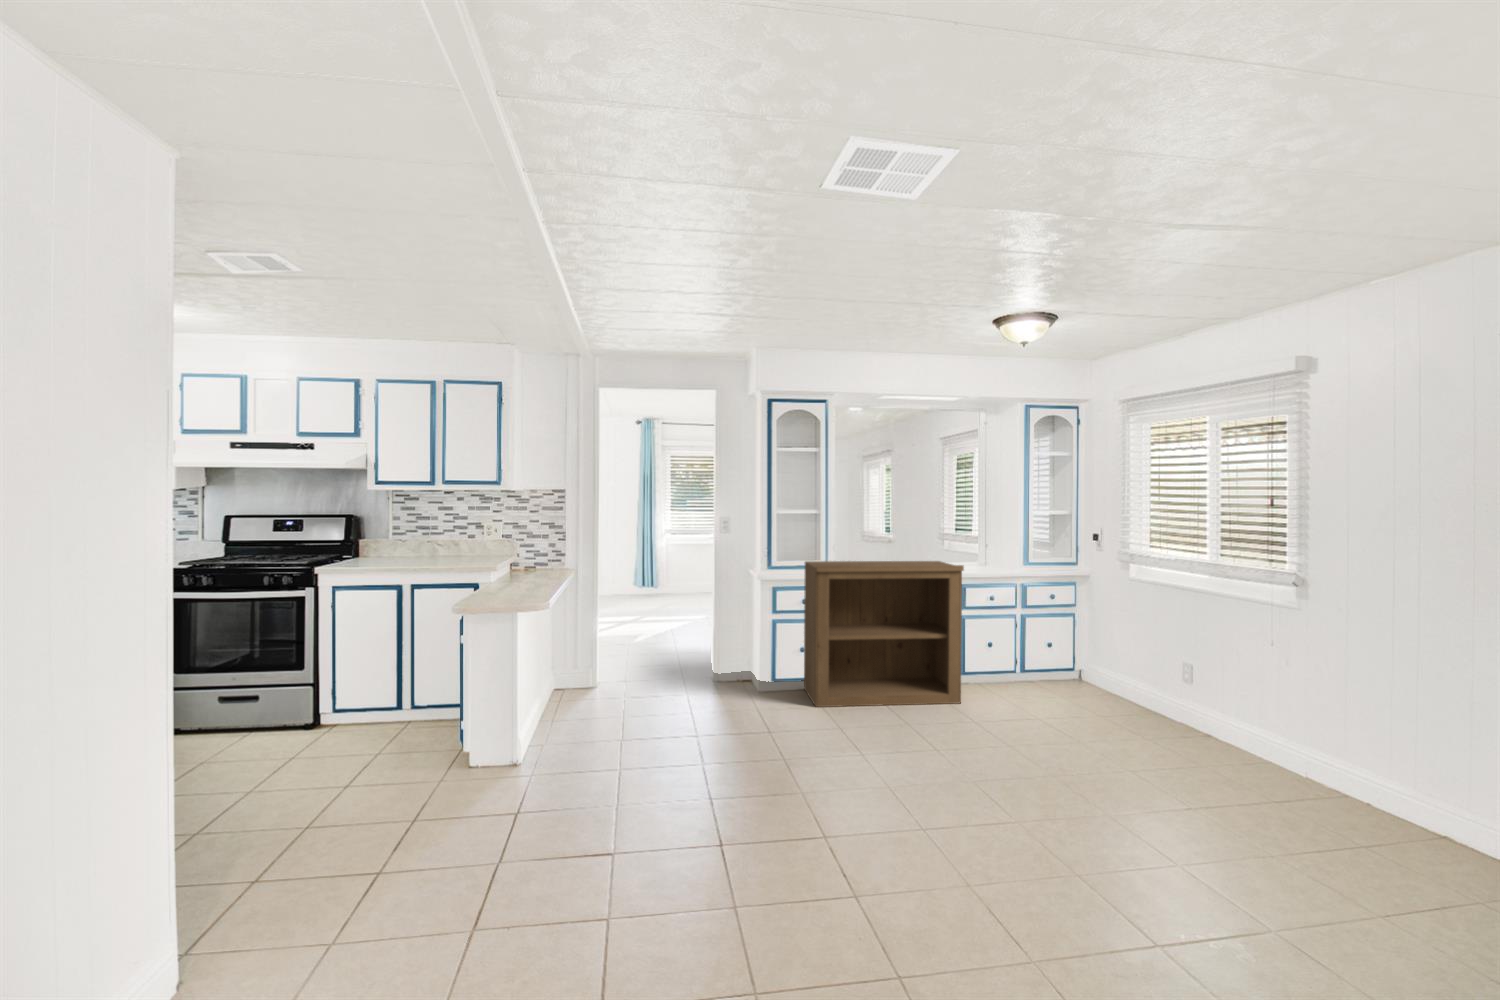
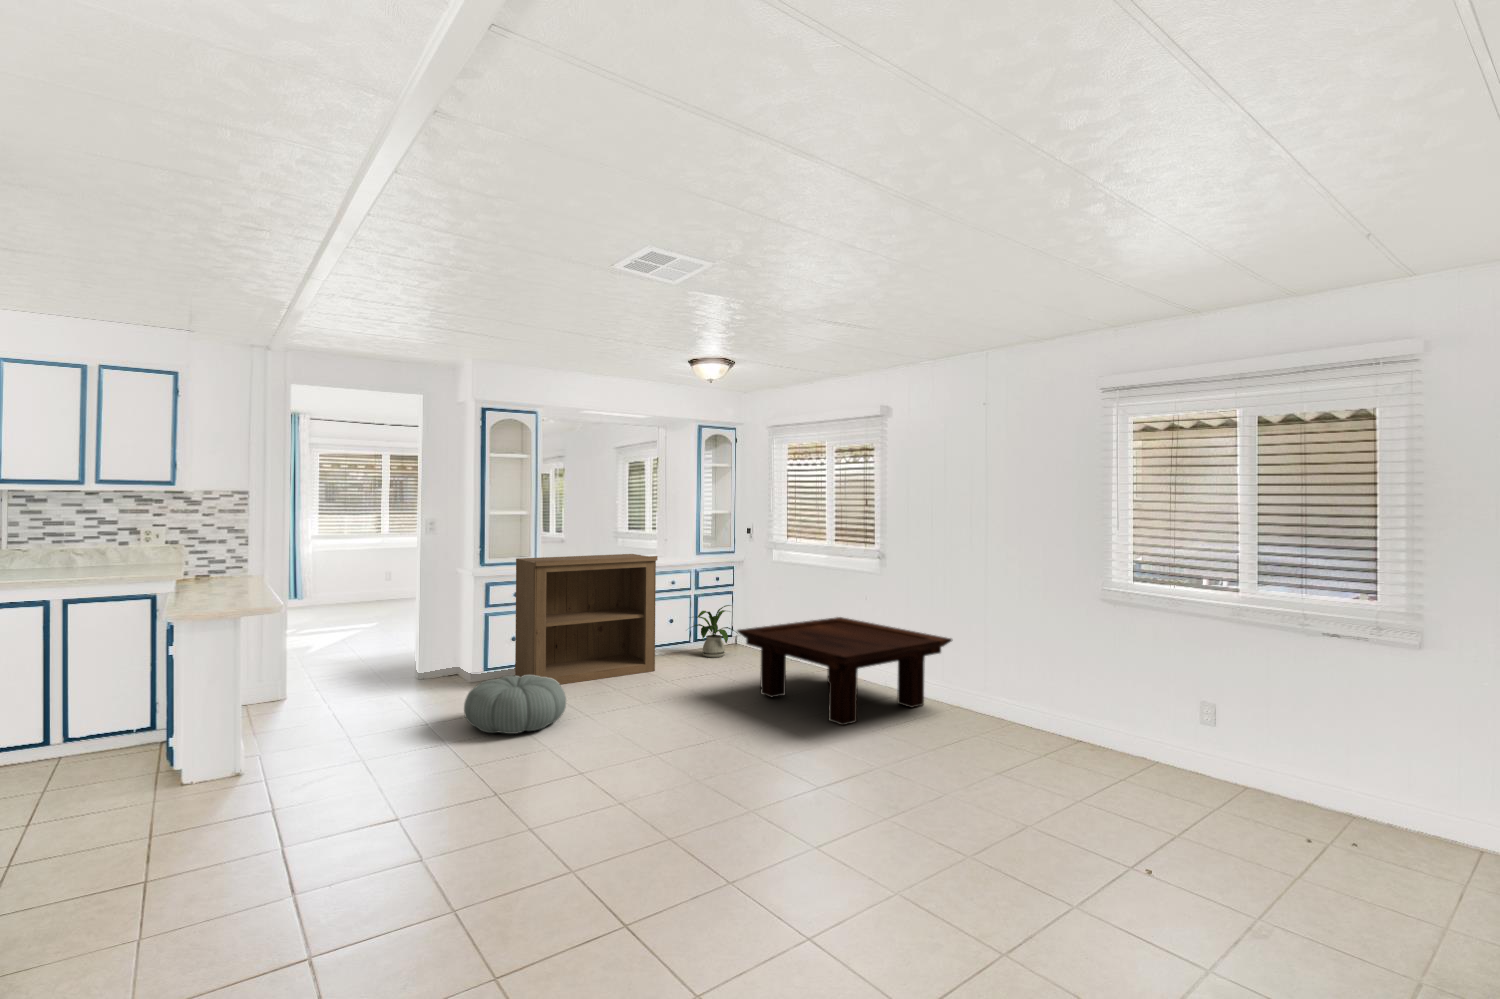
house plant: none [1007,630,1082,695] -> present [692,605,738,658]
coffee table: none [1058,665,1447,842] -> present [737,617,952,725]
pouf: none [719,694,829,766] -> present [464,675,566,734]

